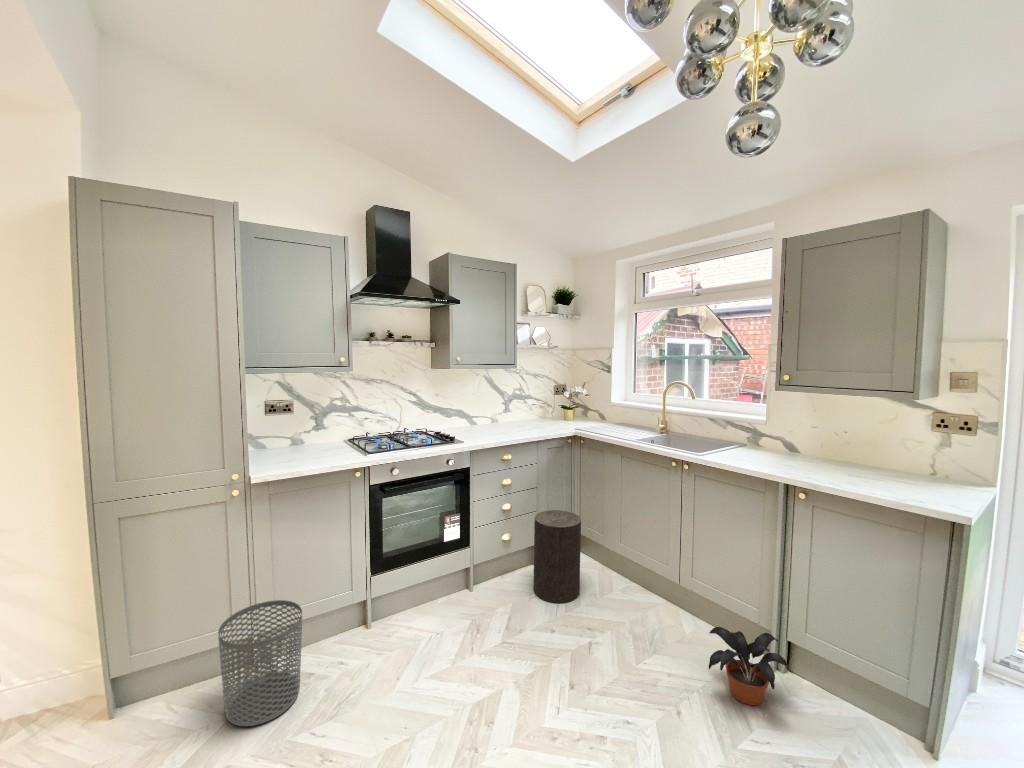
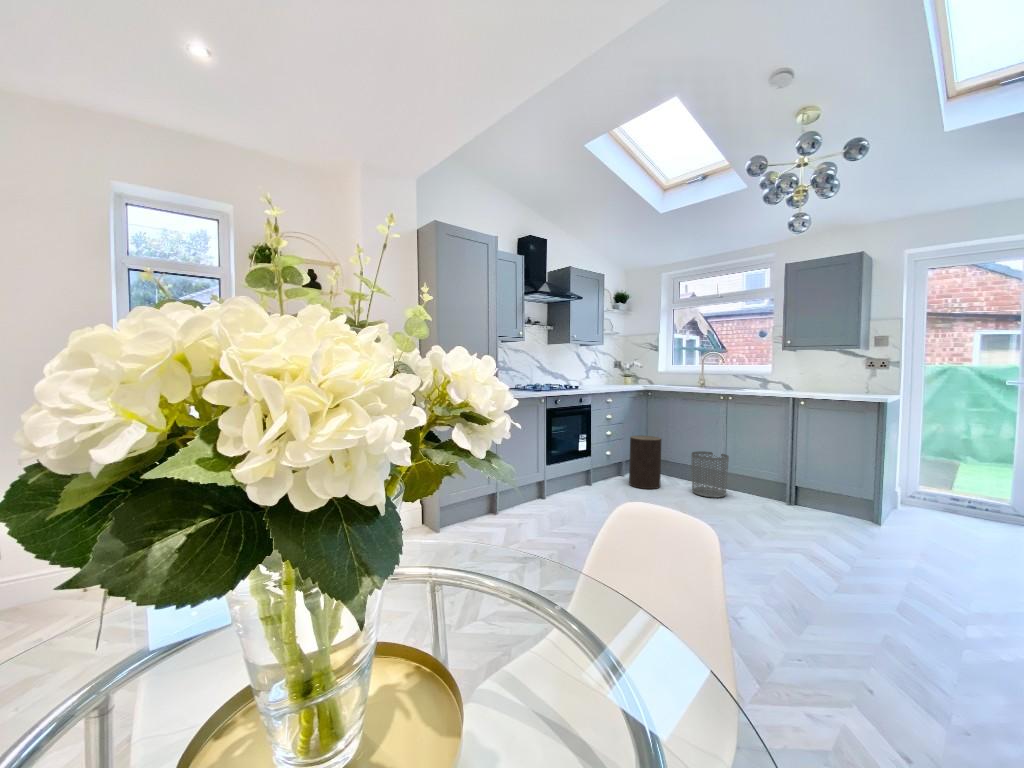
waste bin: present [218,600,302,726] -> present [691,451,729,498]
potted plant: present [709,627,790,705] -> none [754,479,802,515]

